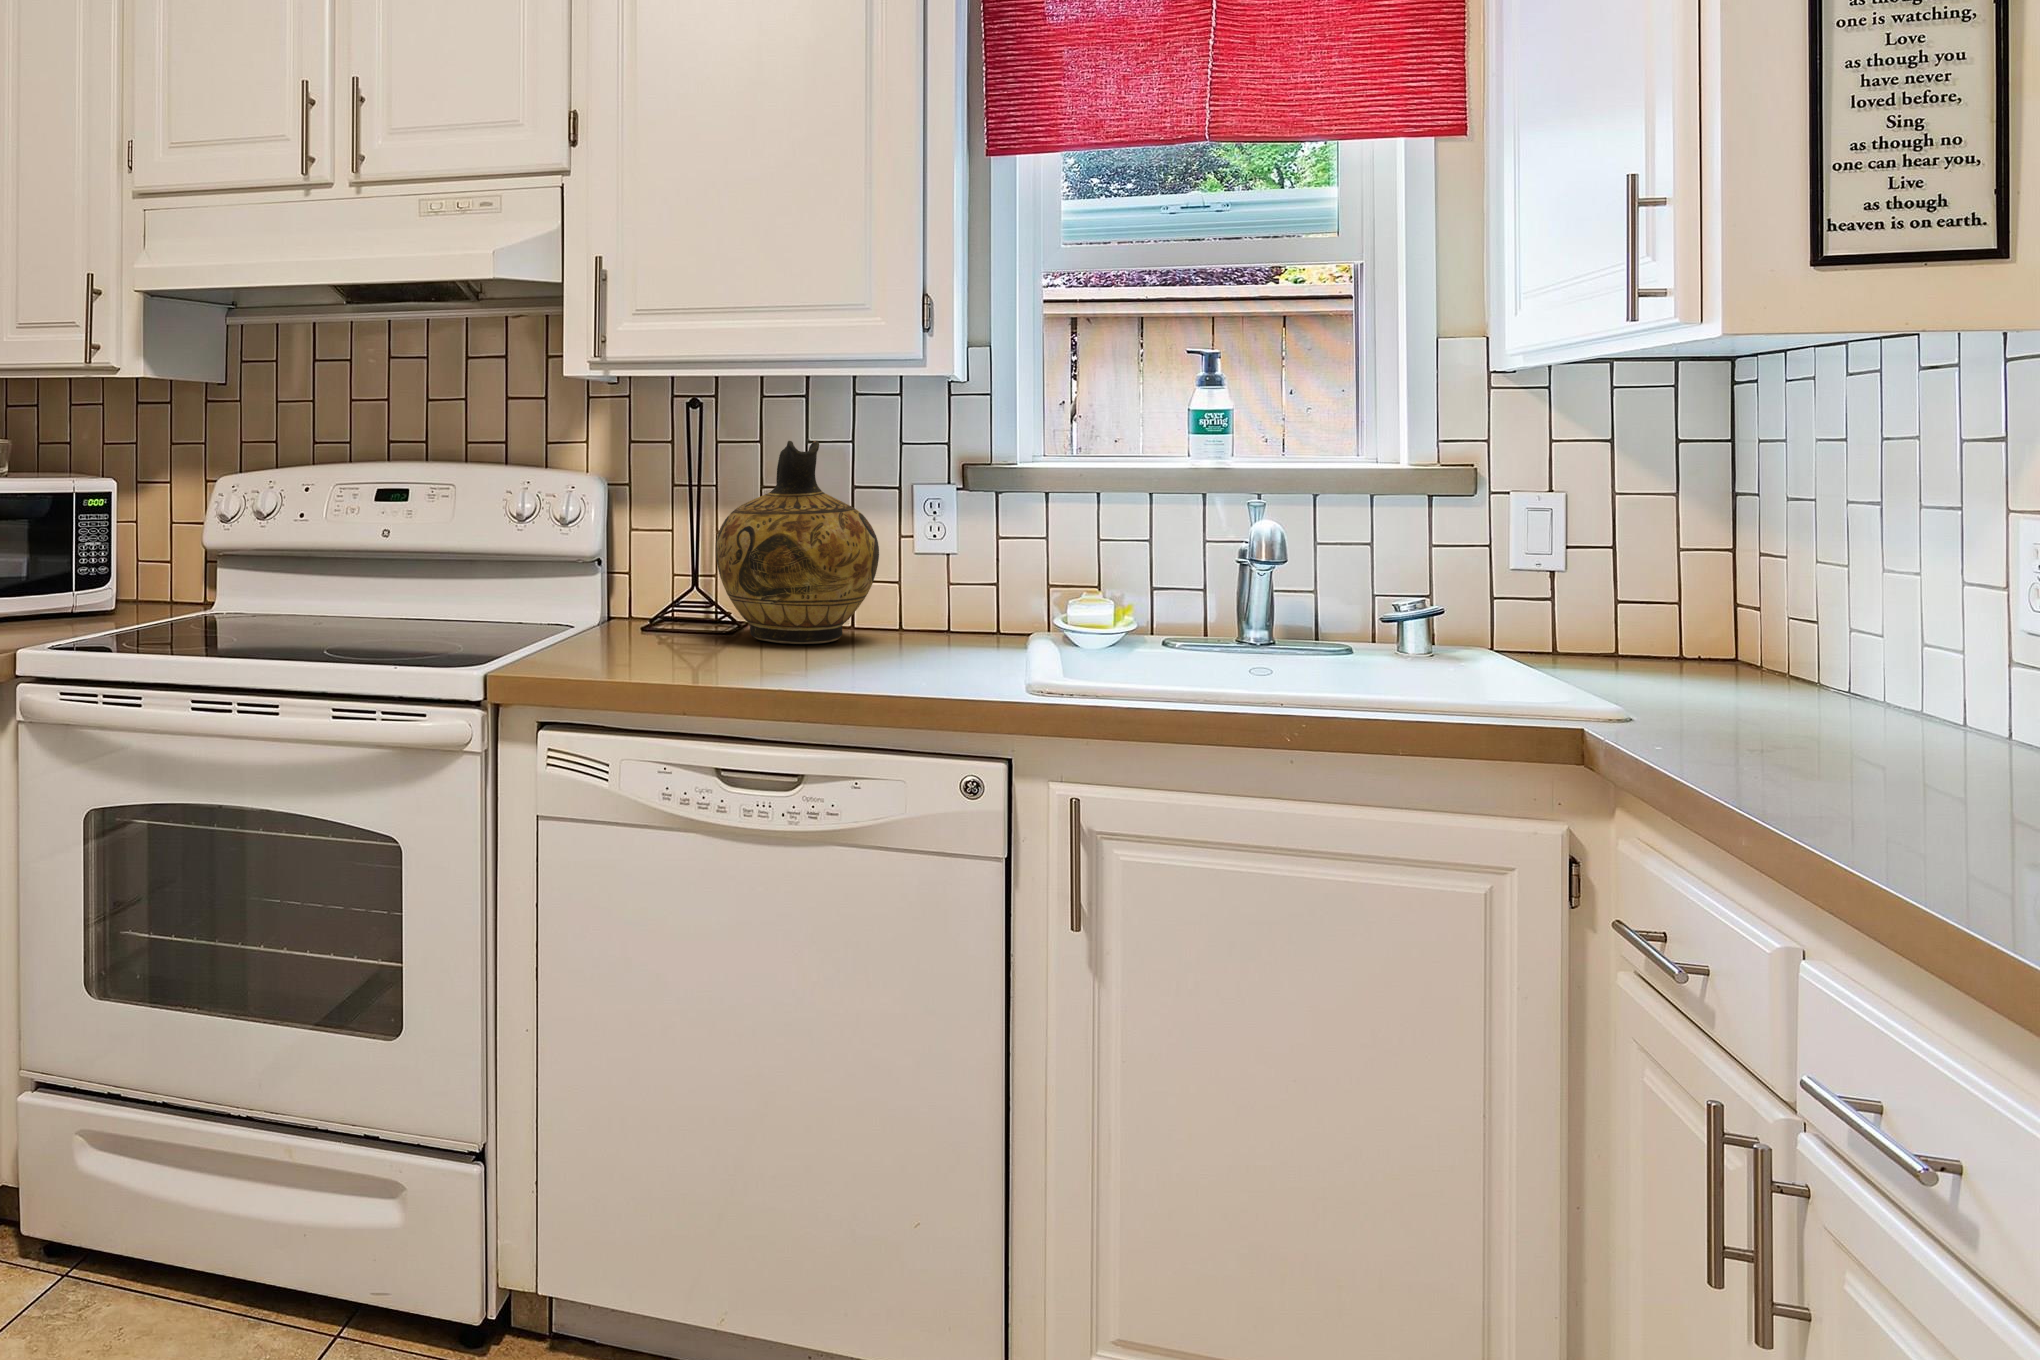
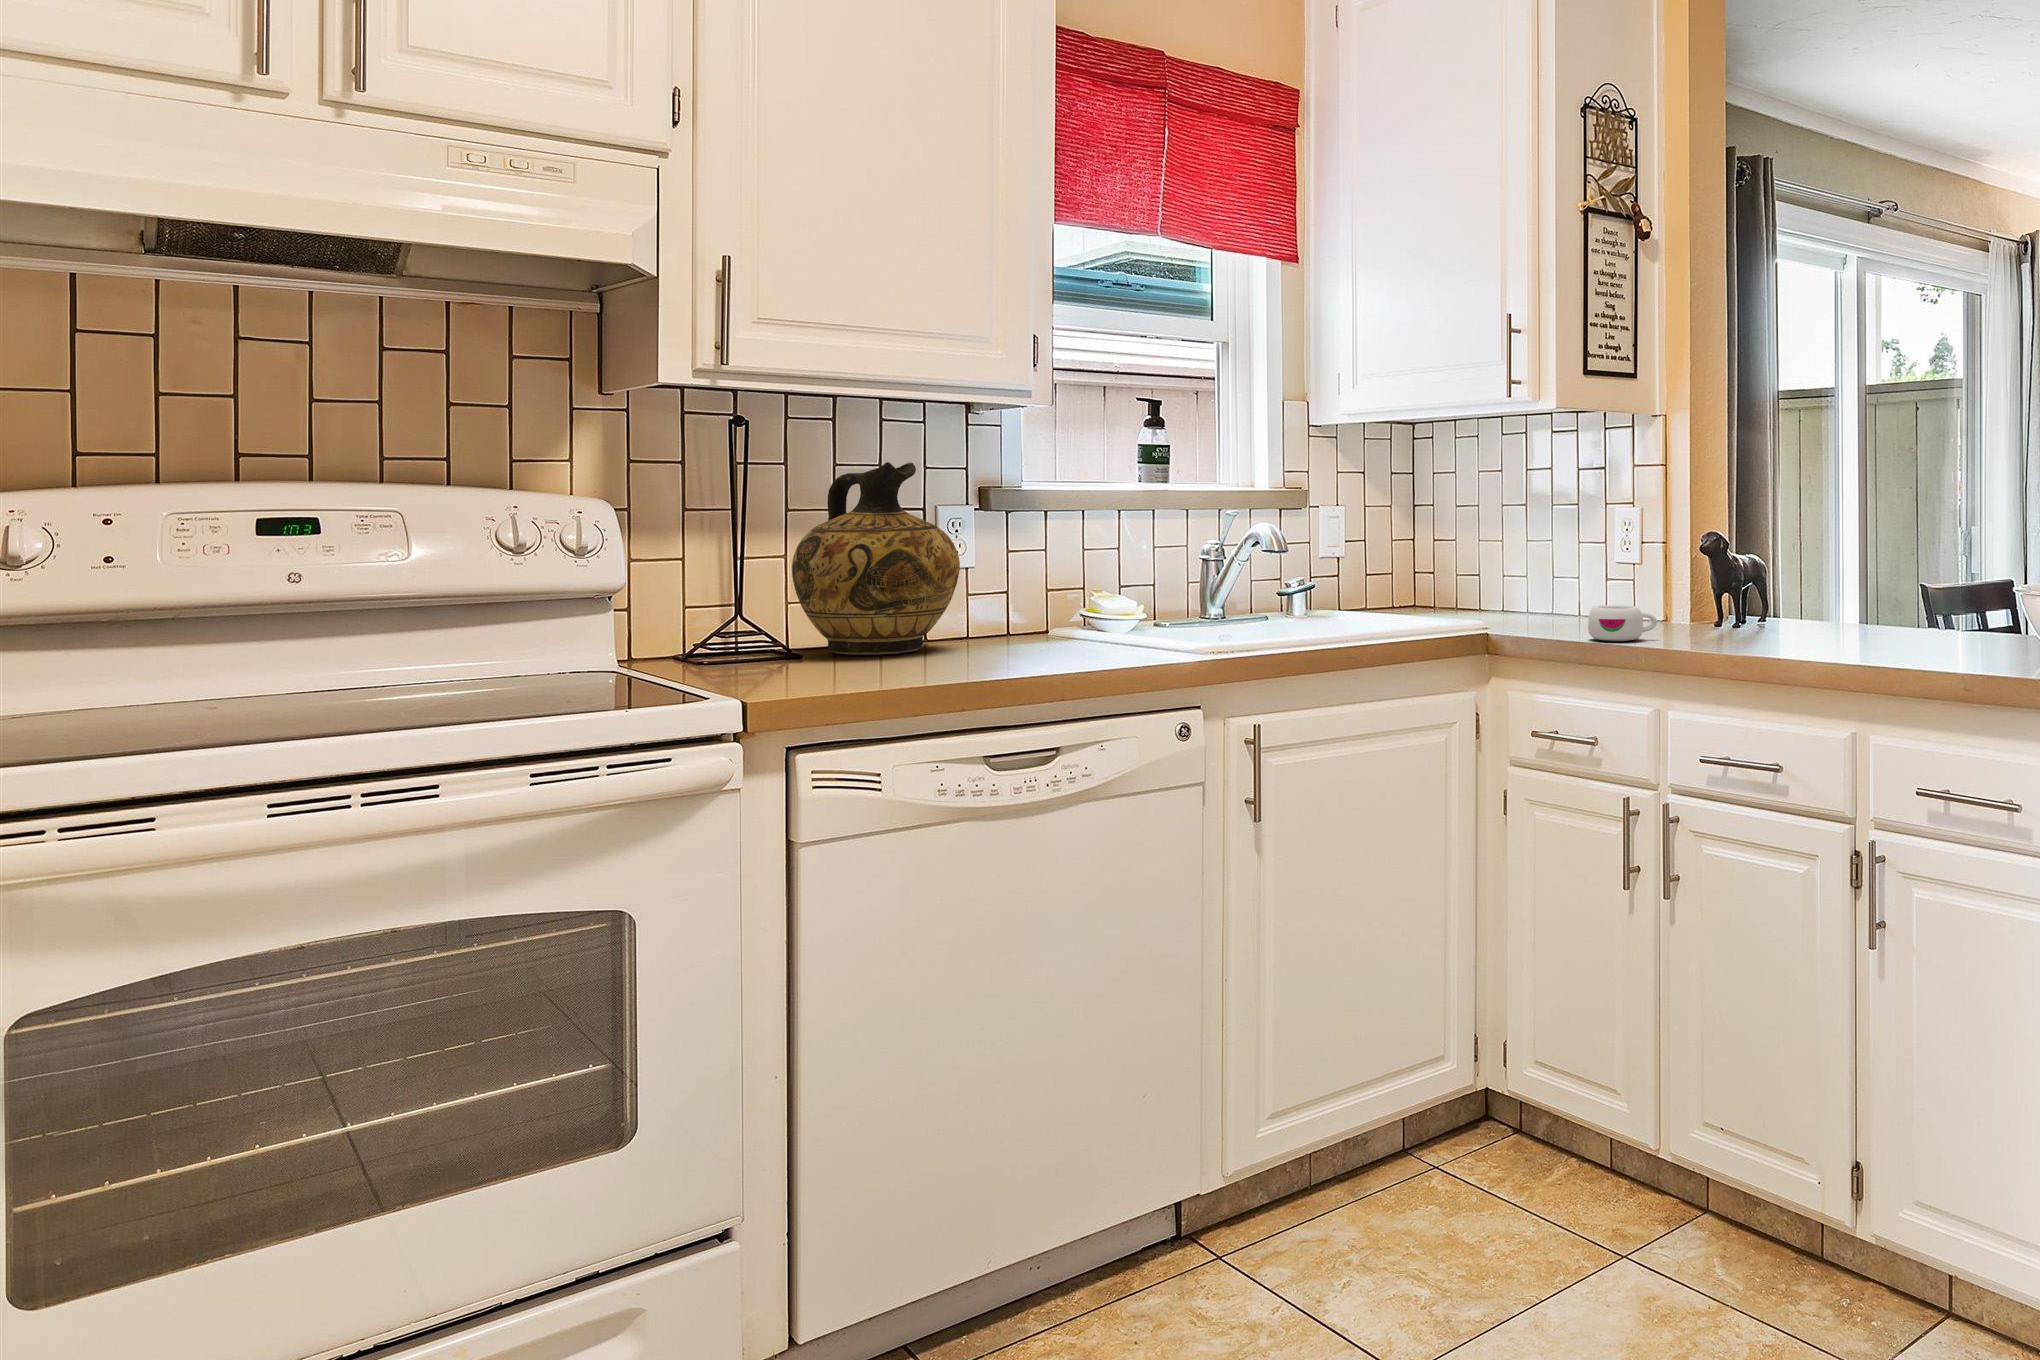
mug: none [1743,699,1910,775] -> present [1588,605,1657,641]

